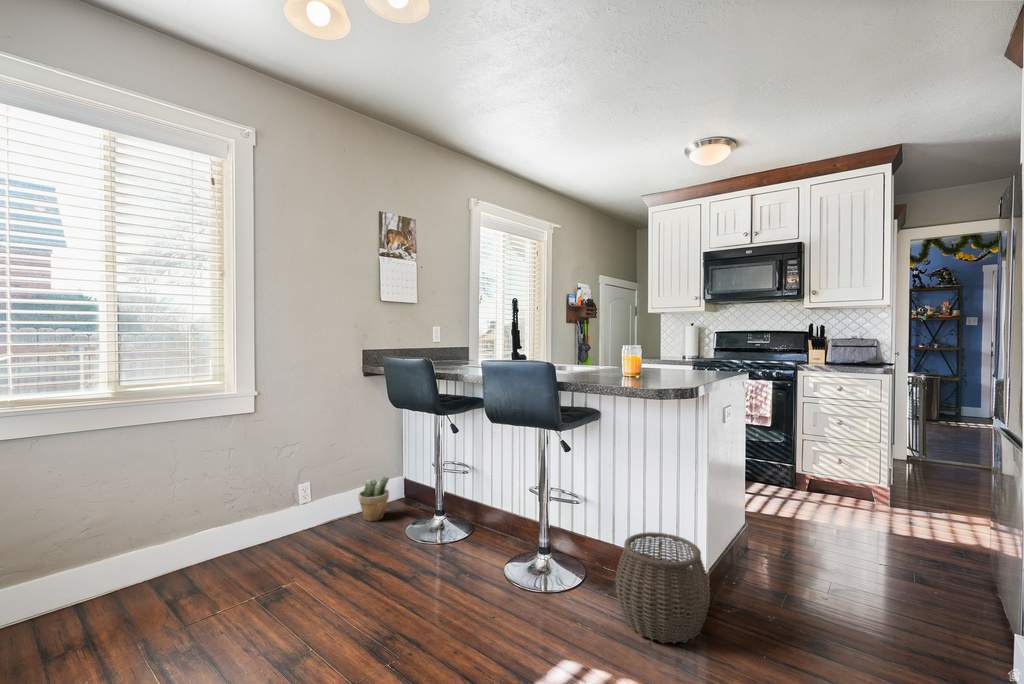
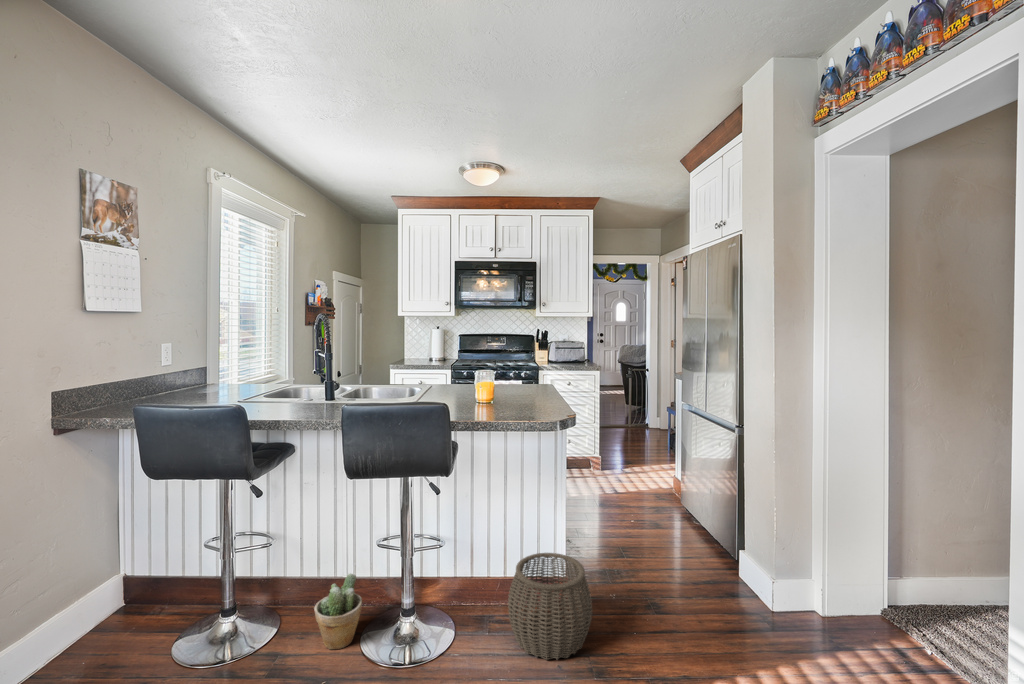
potted plant: present [358,476,389,521] -> present [314,573,362,649]

